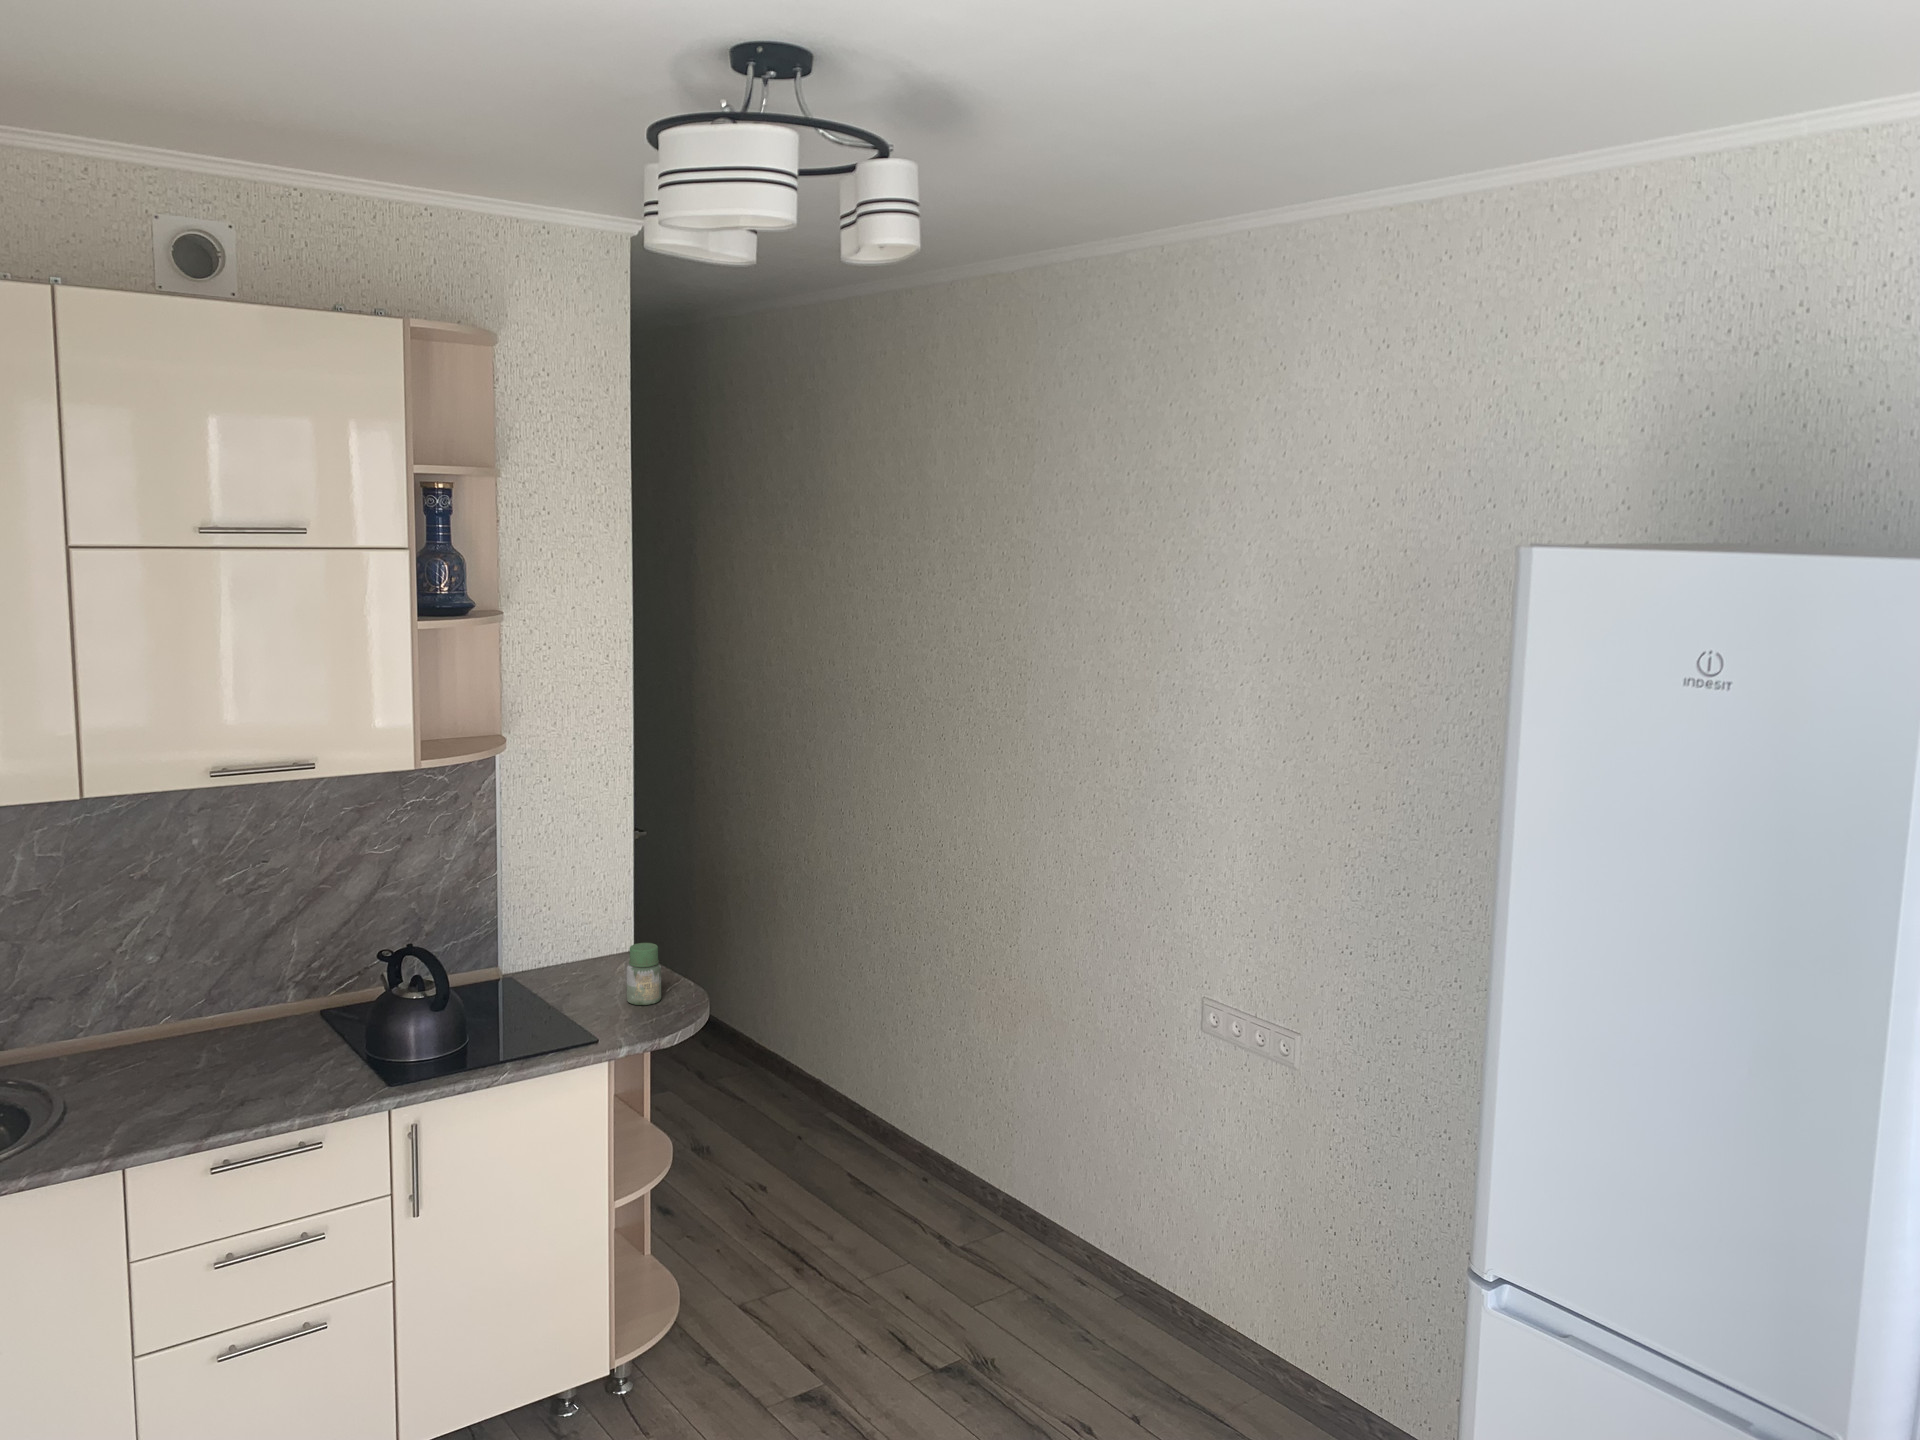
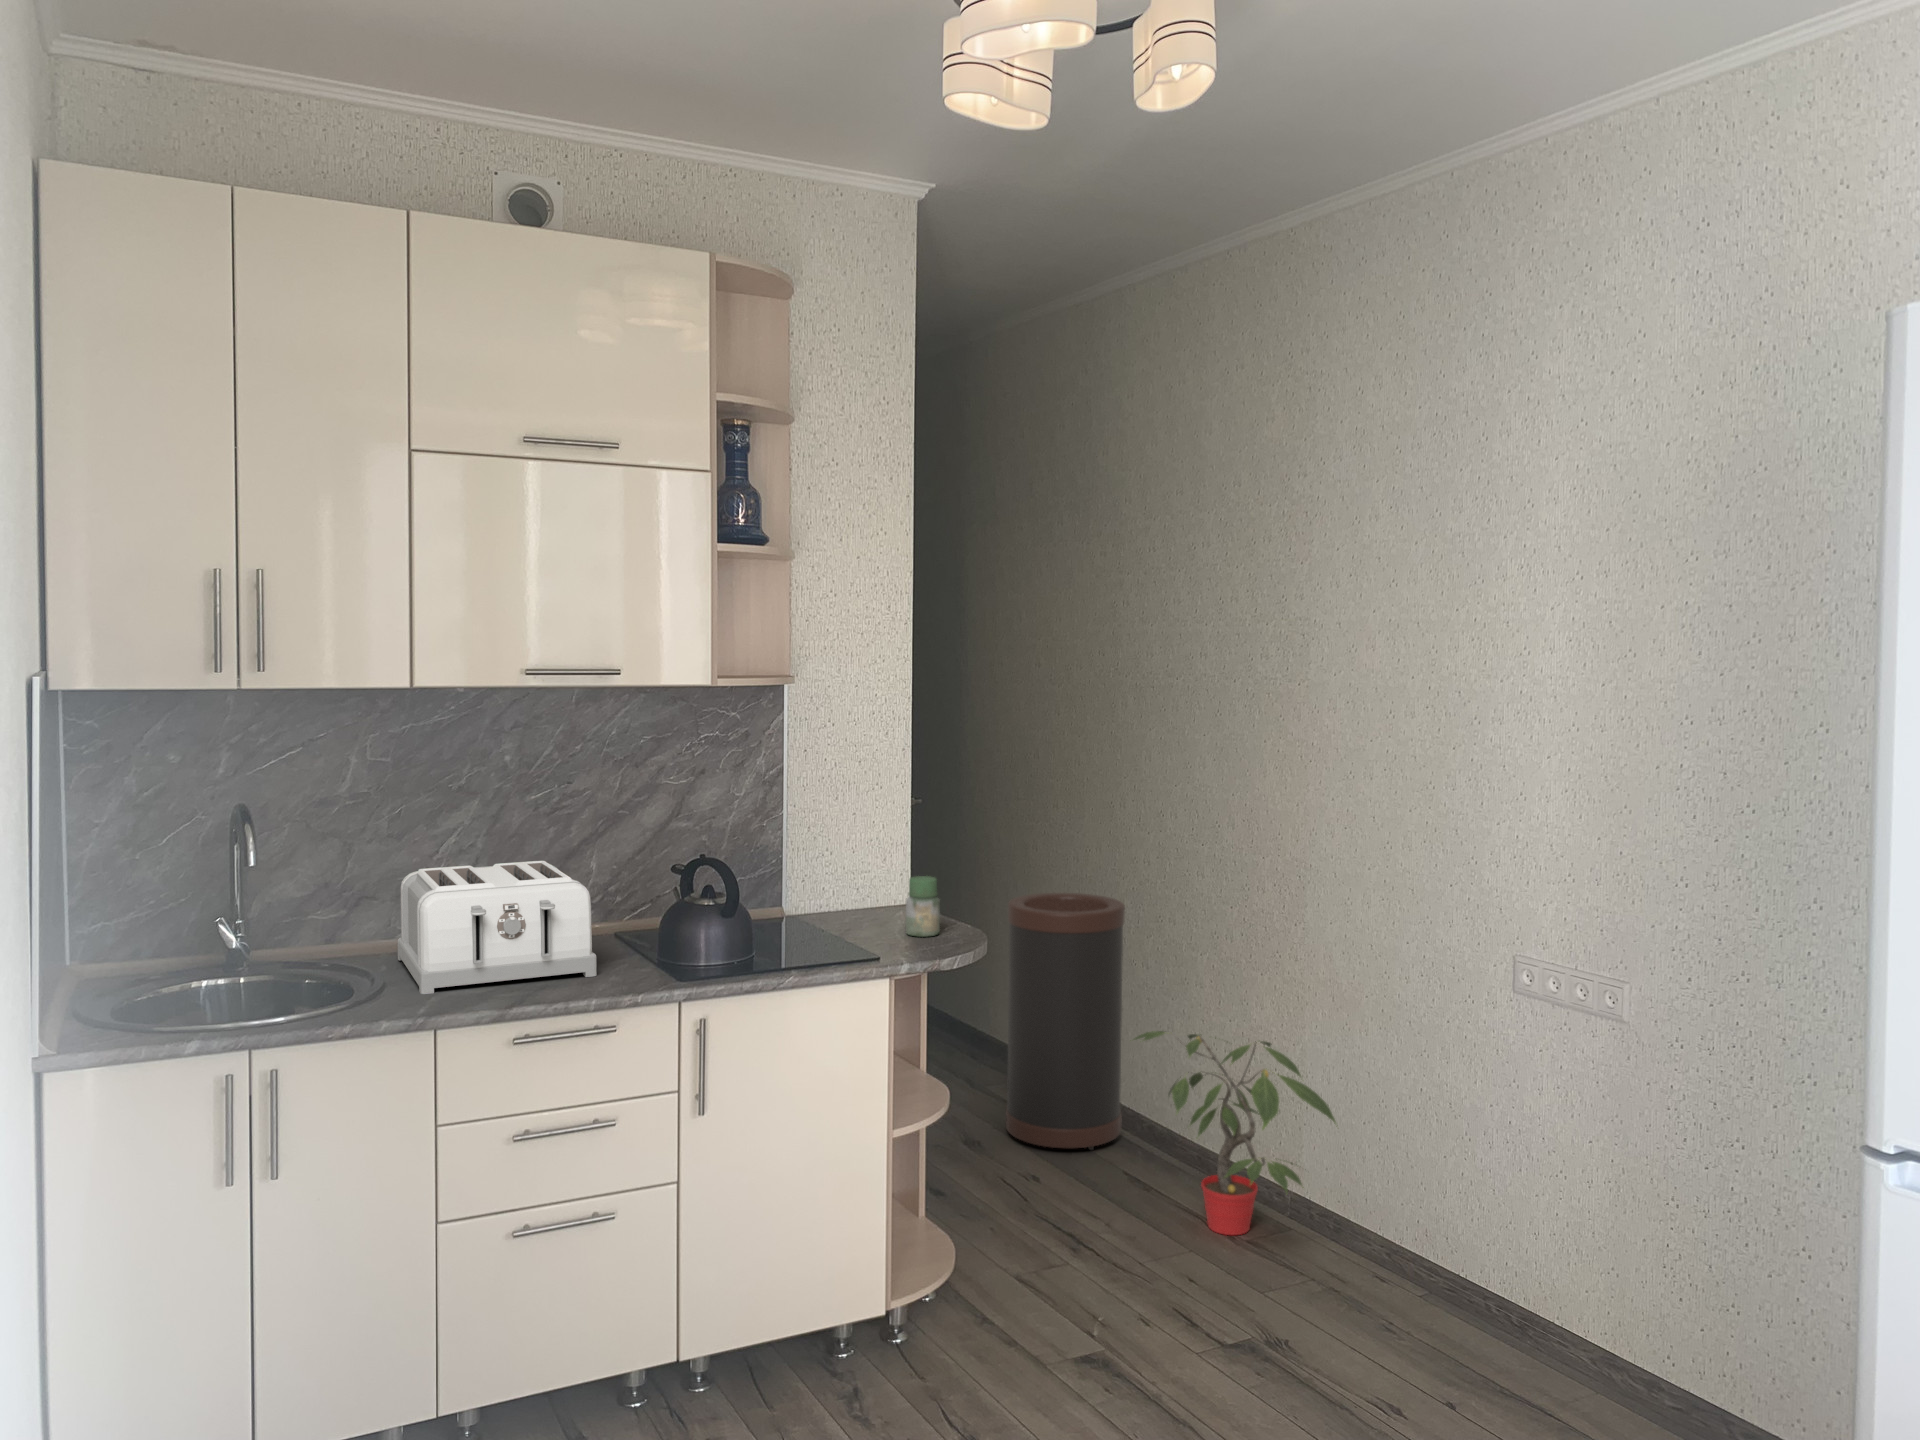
trash can: none [736,902,852,1156] -> present [1006,893,1125,1150]
toaster: none [75,956,299,1127] -> present [398,861,597,994]
potted plant: none [851,1054,1048,1244] -> present [1135,1031,1336,1235]

